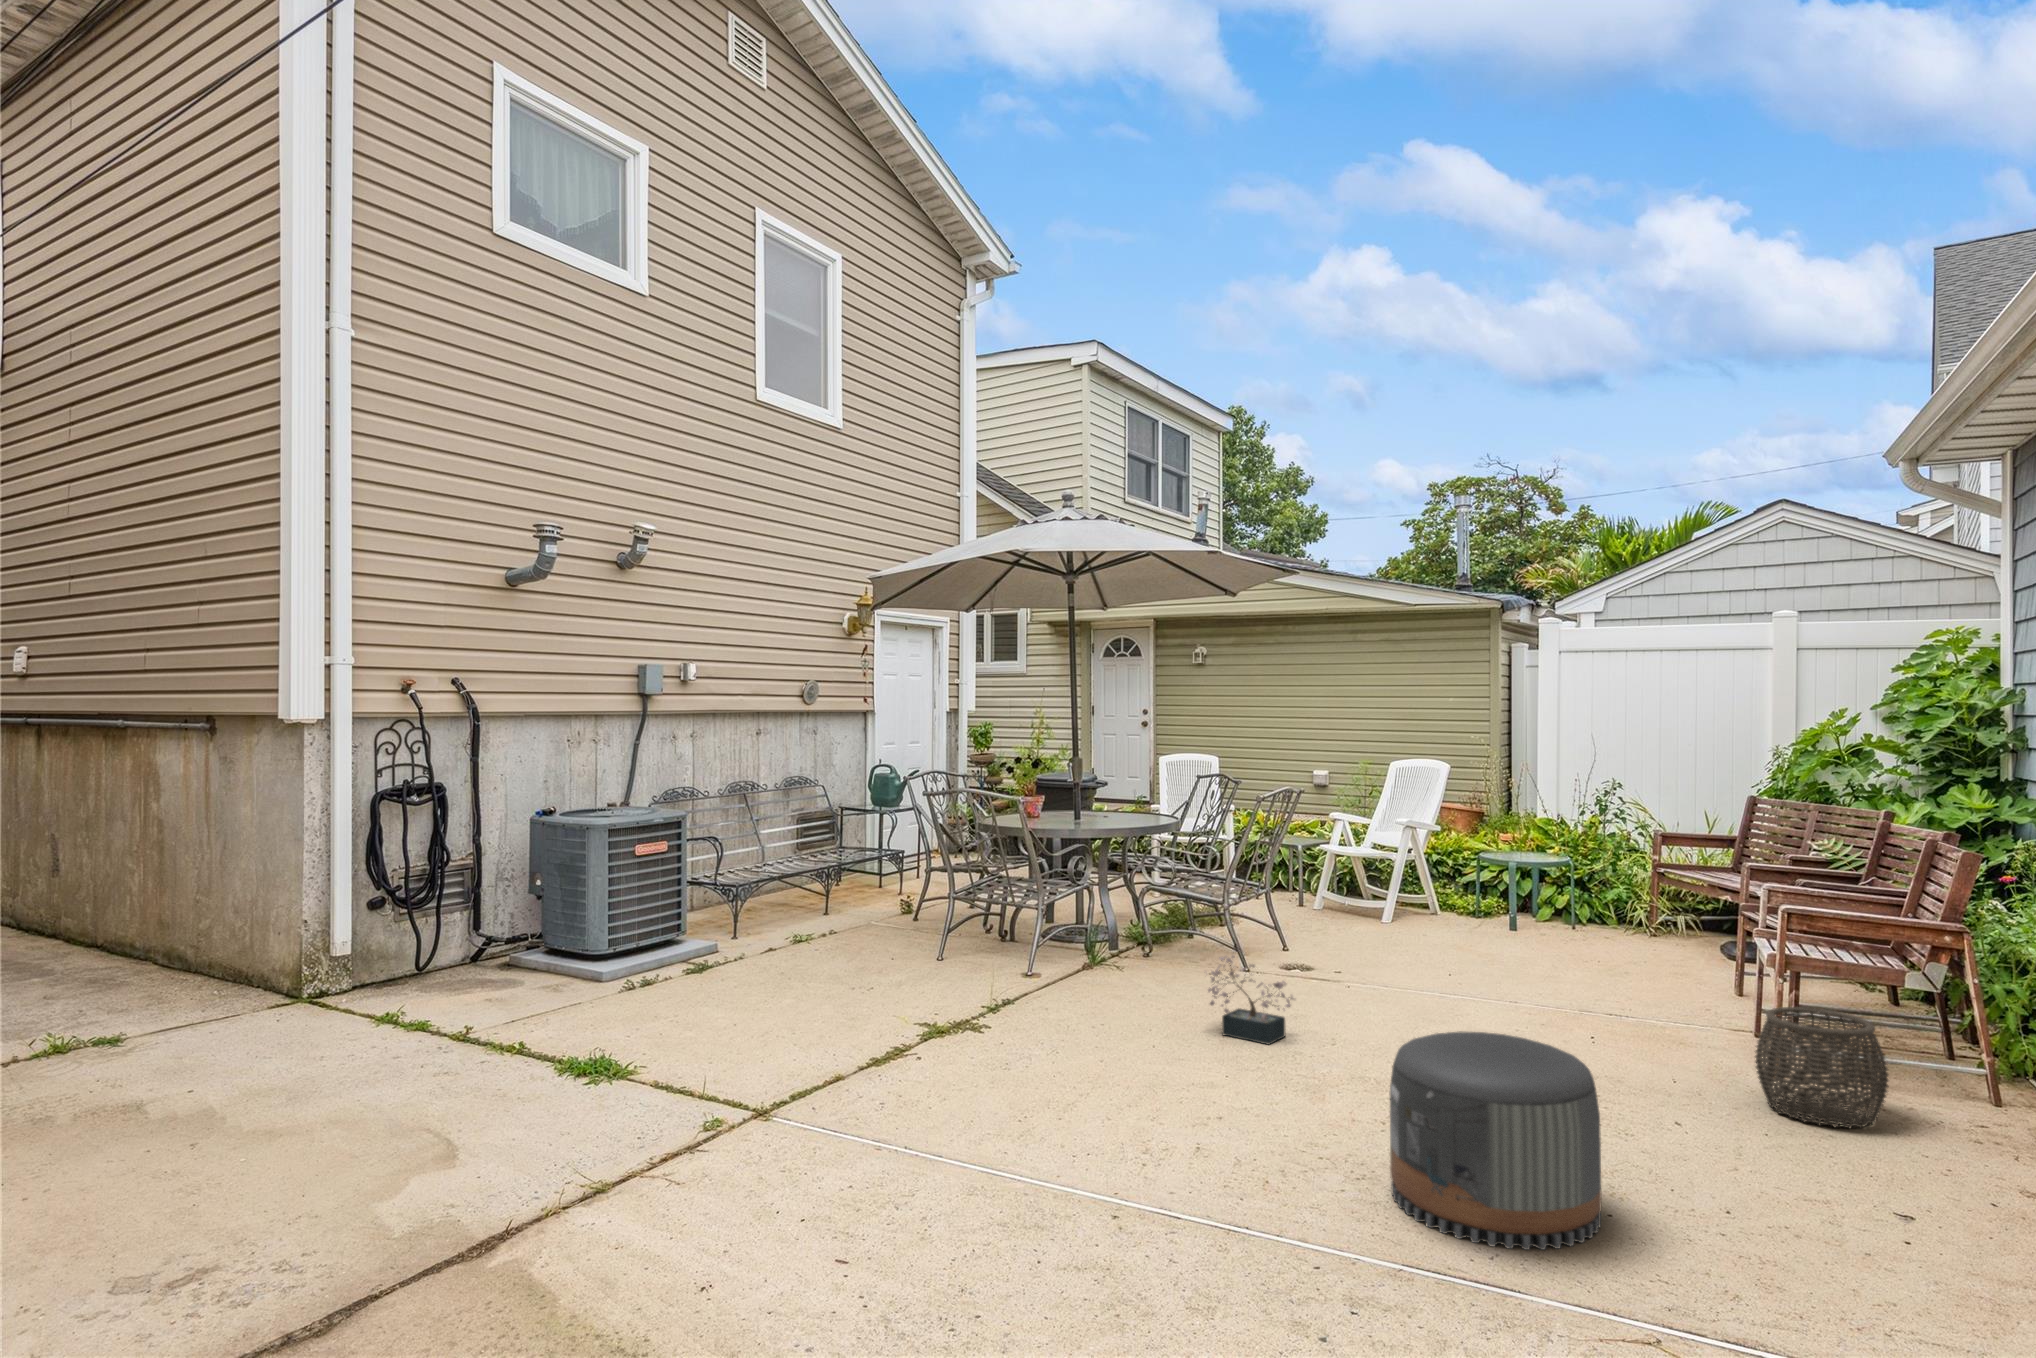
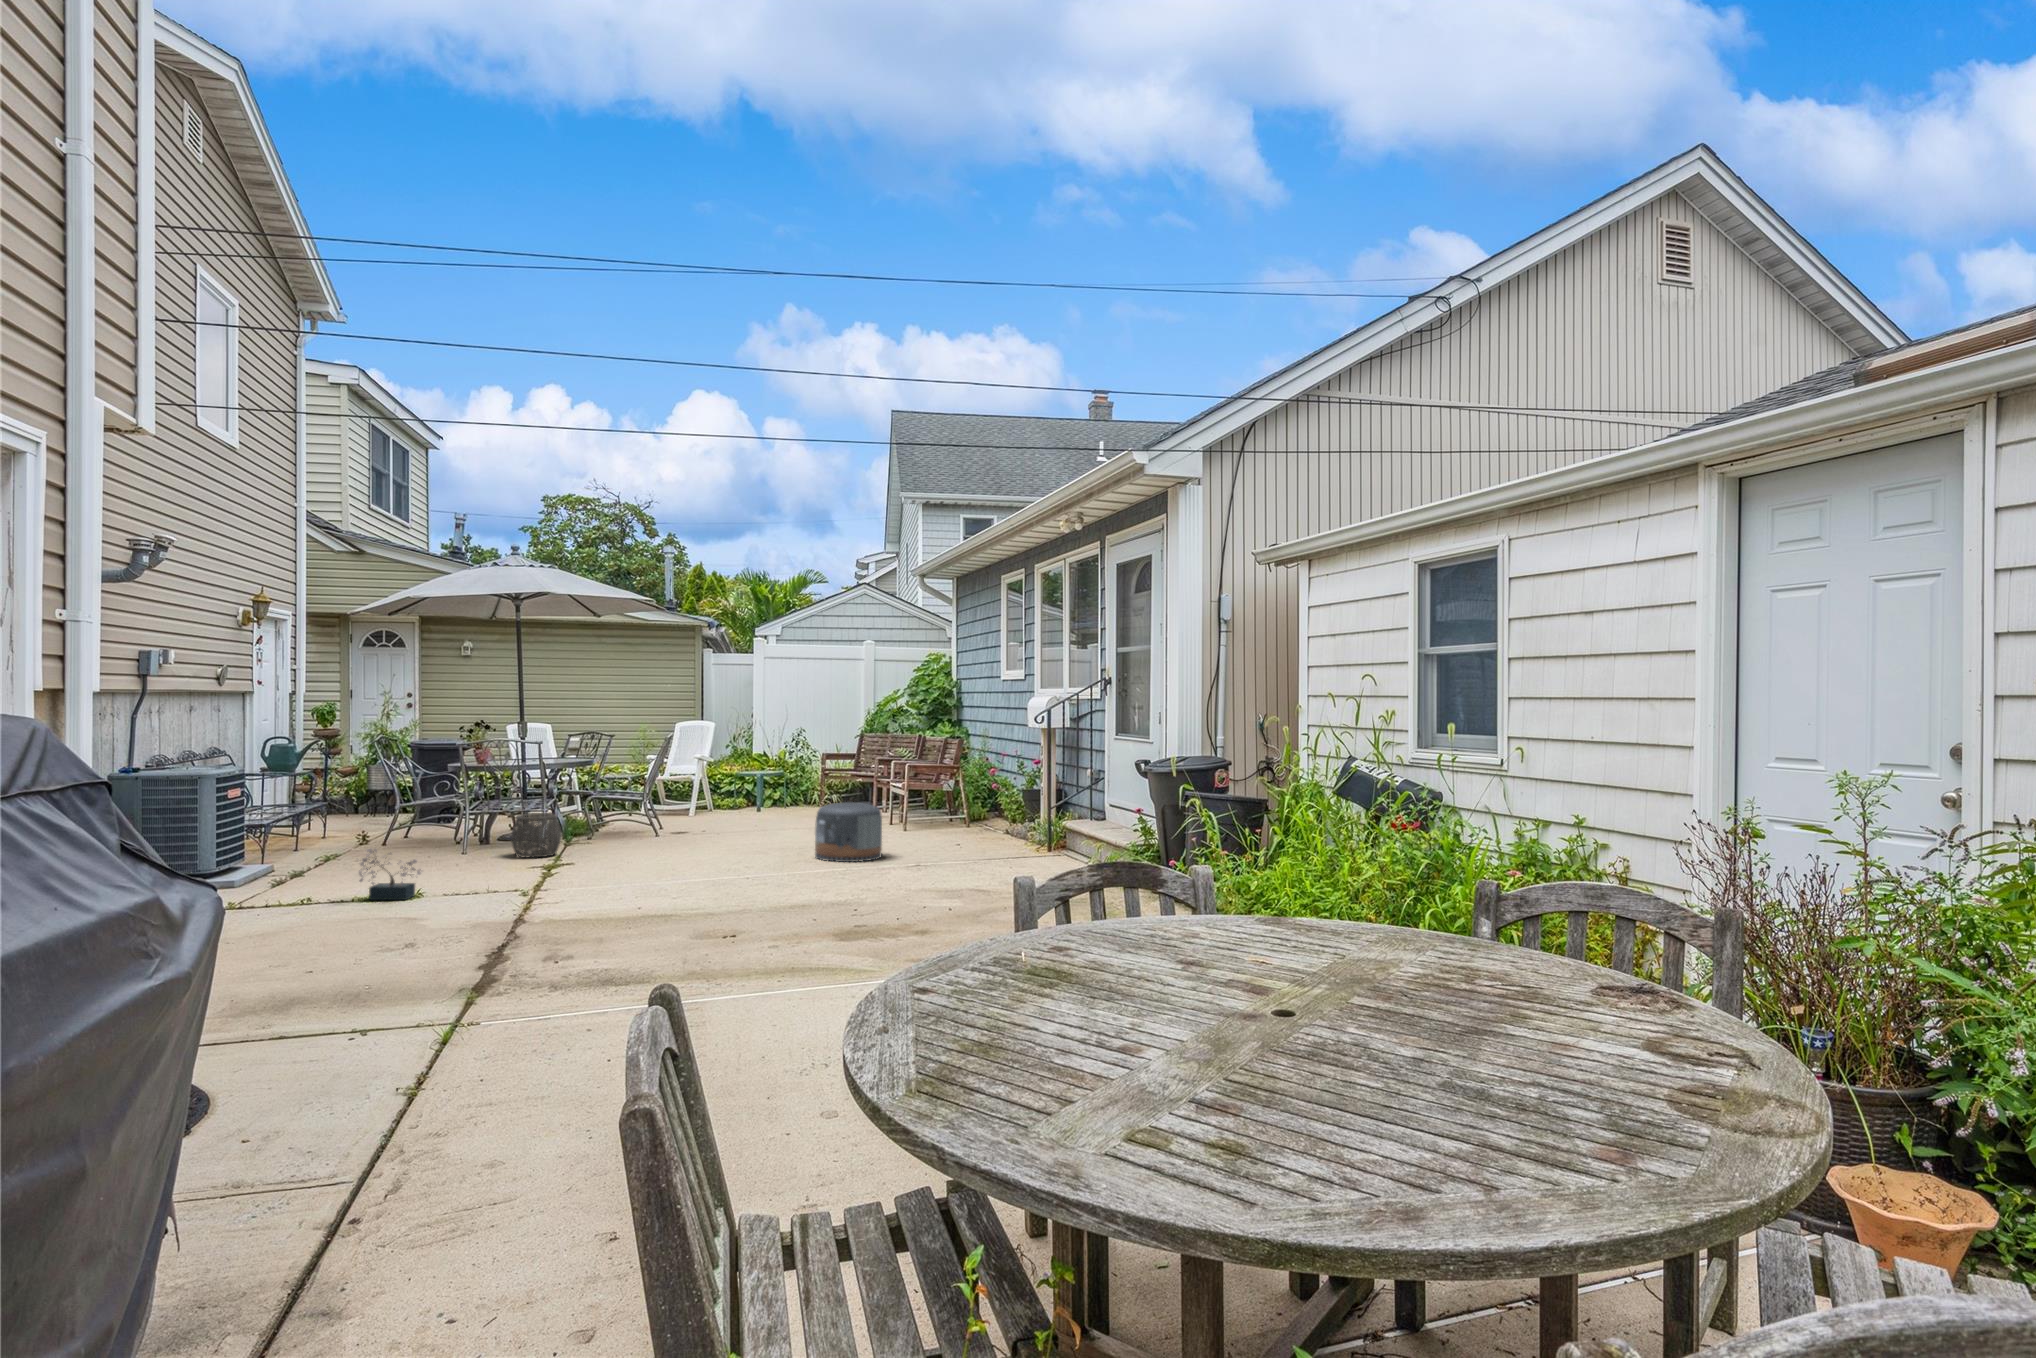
decorative plant: present [1208,956,1294,1044] -> present [359,849,421,900]
woven basket: present [1755,1007,1888,1128] -> present [511,813,561,858]

